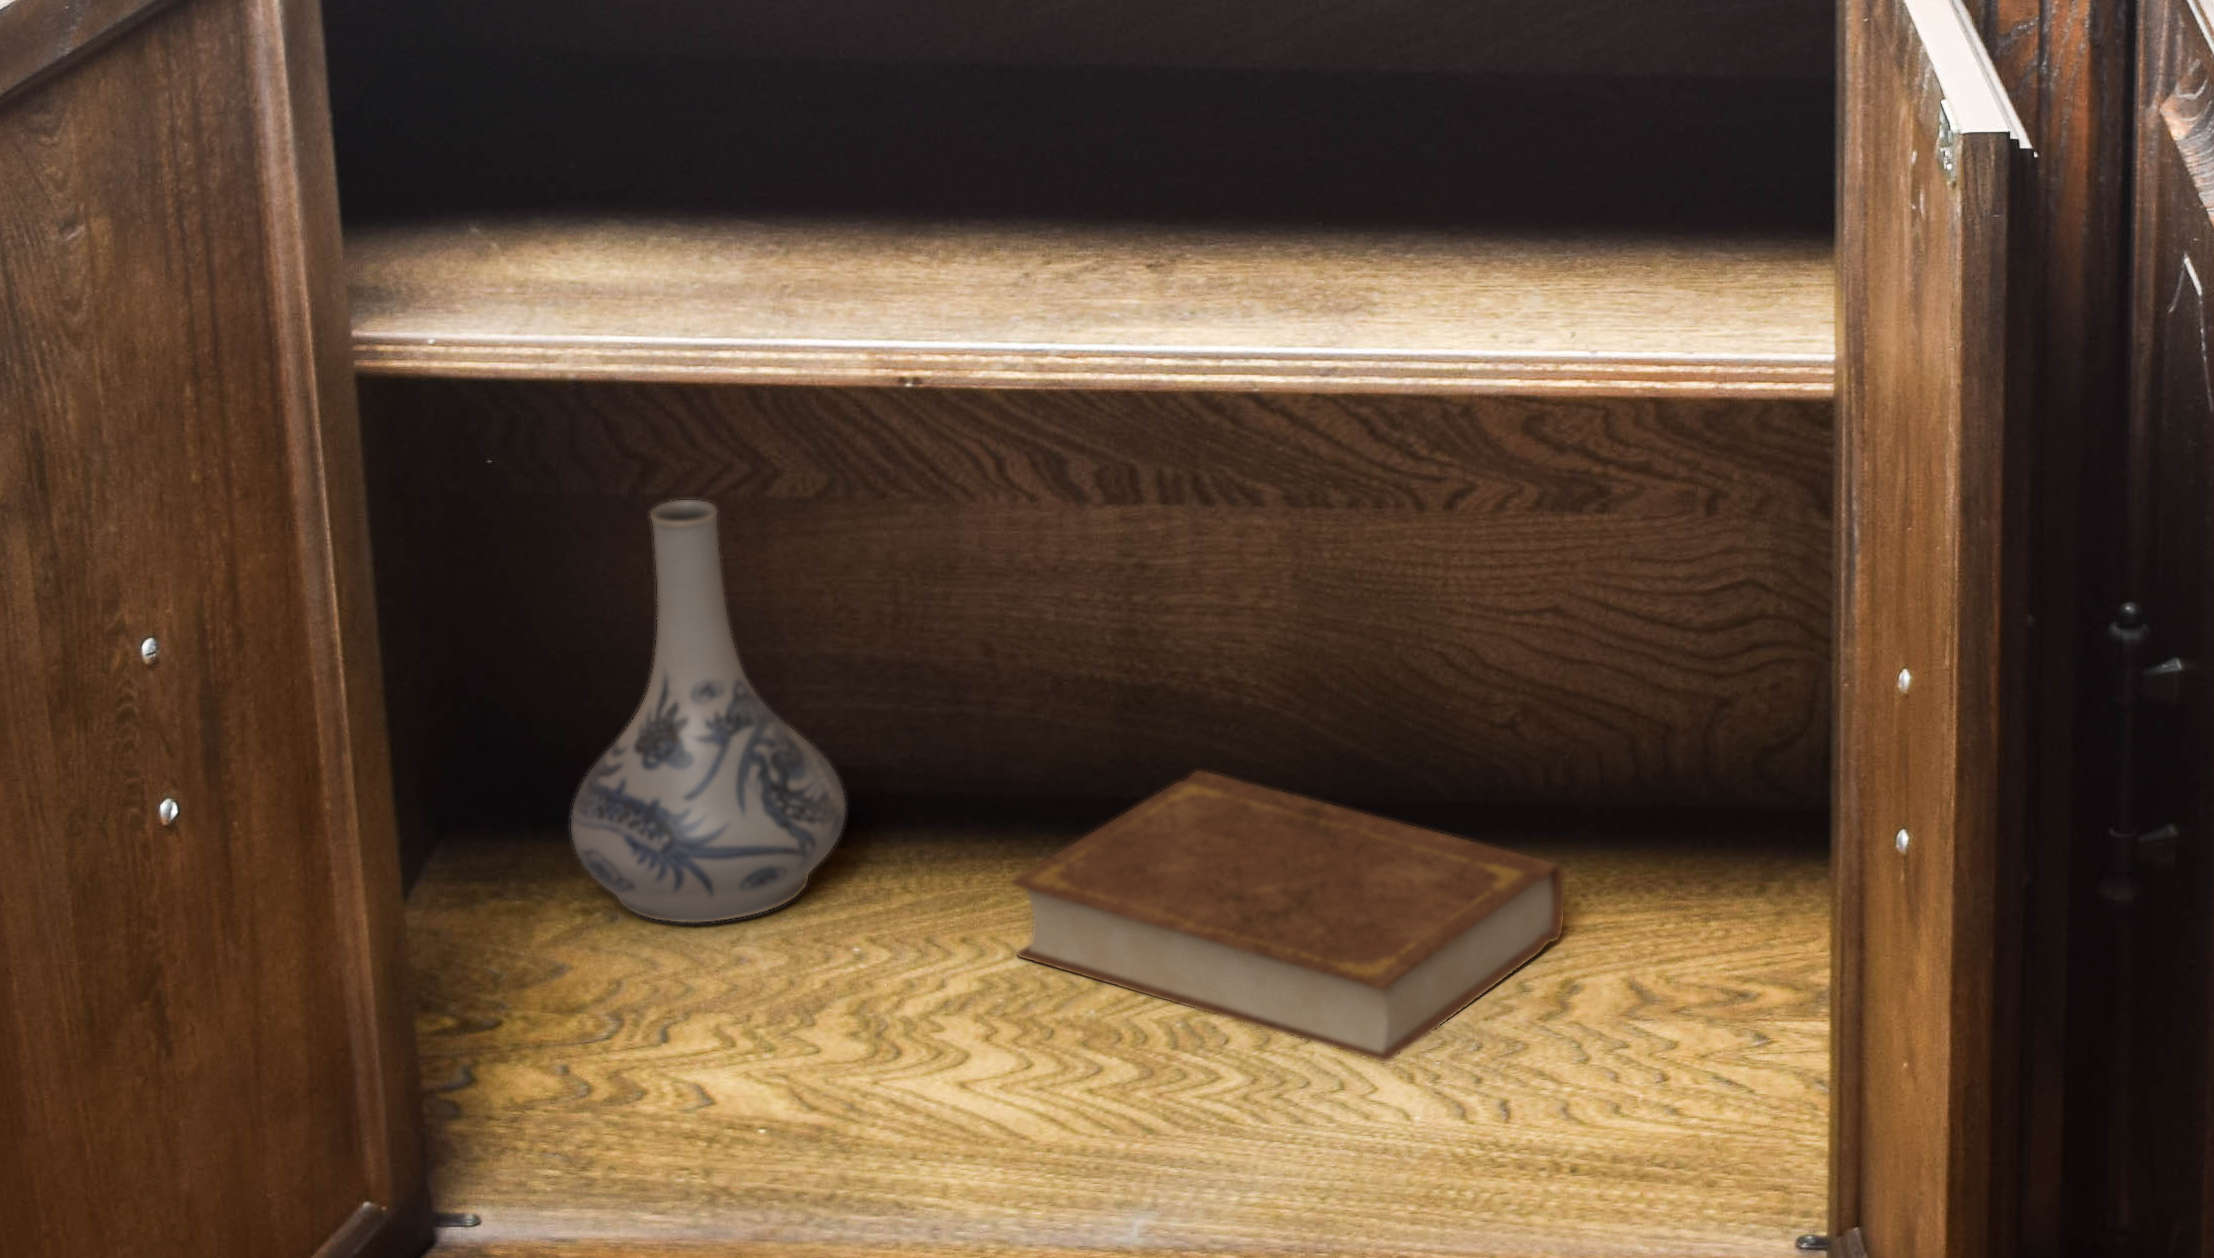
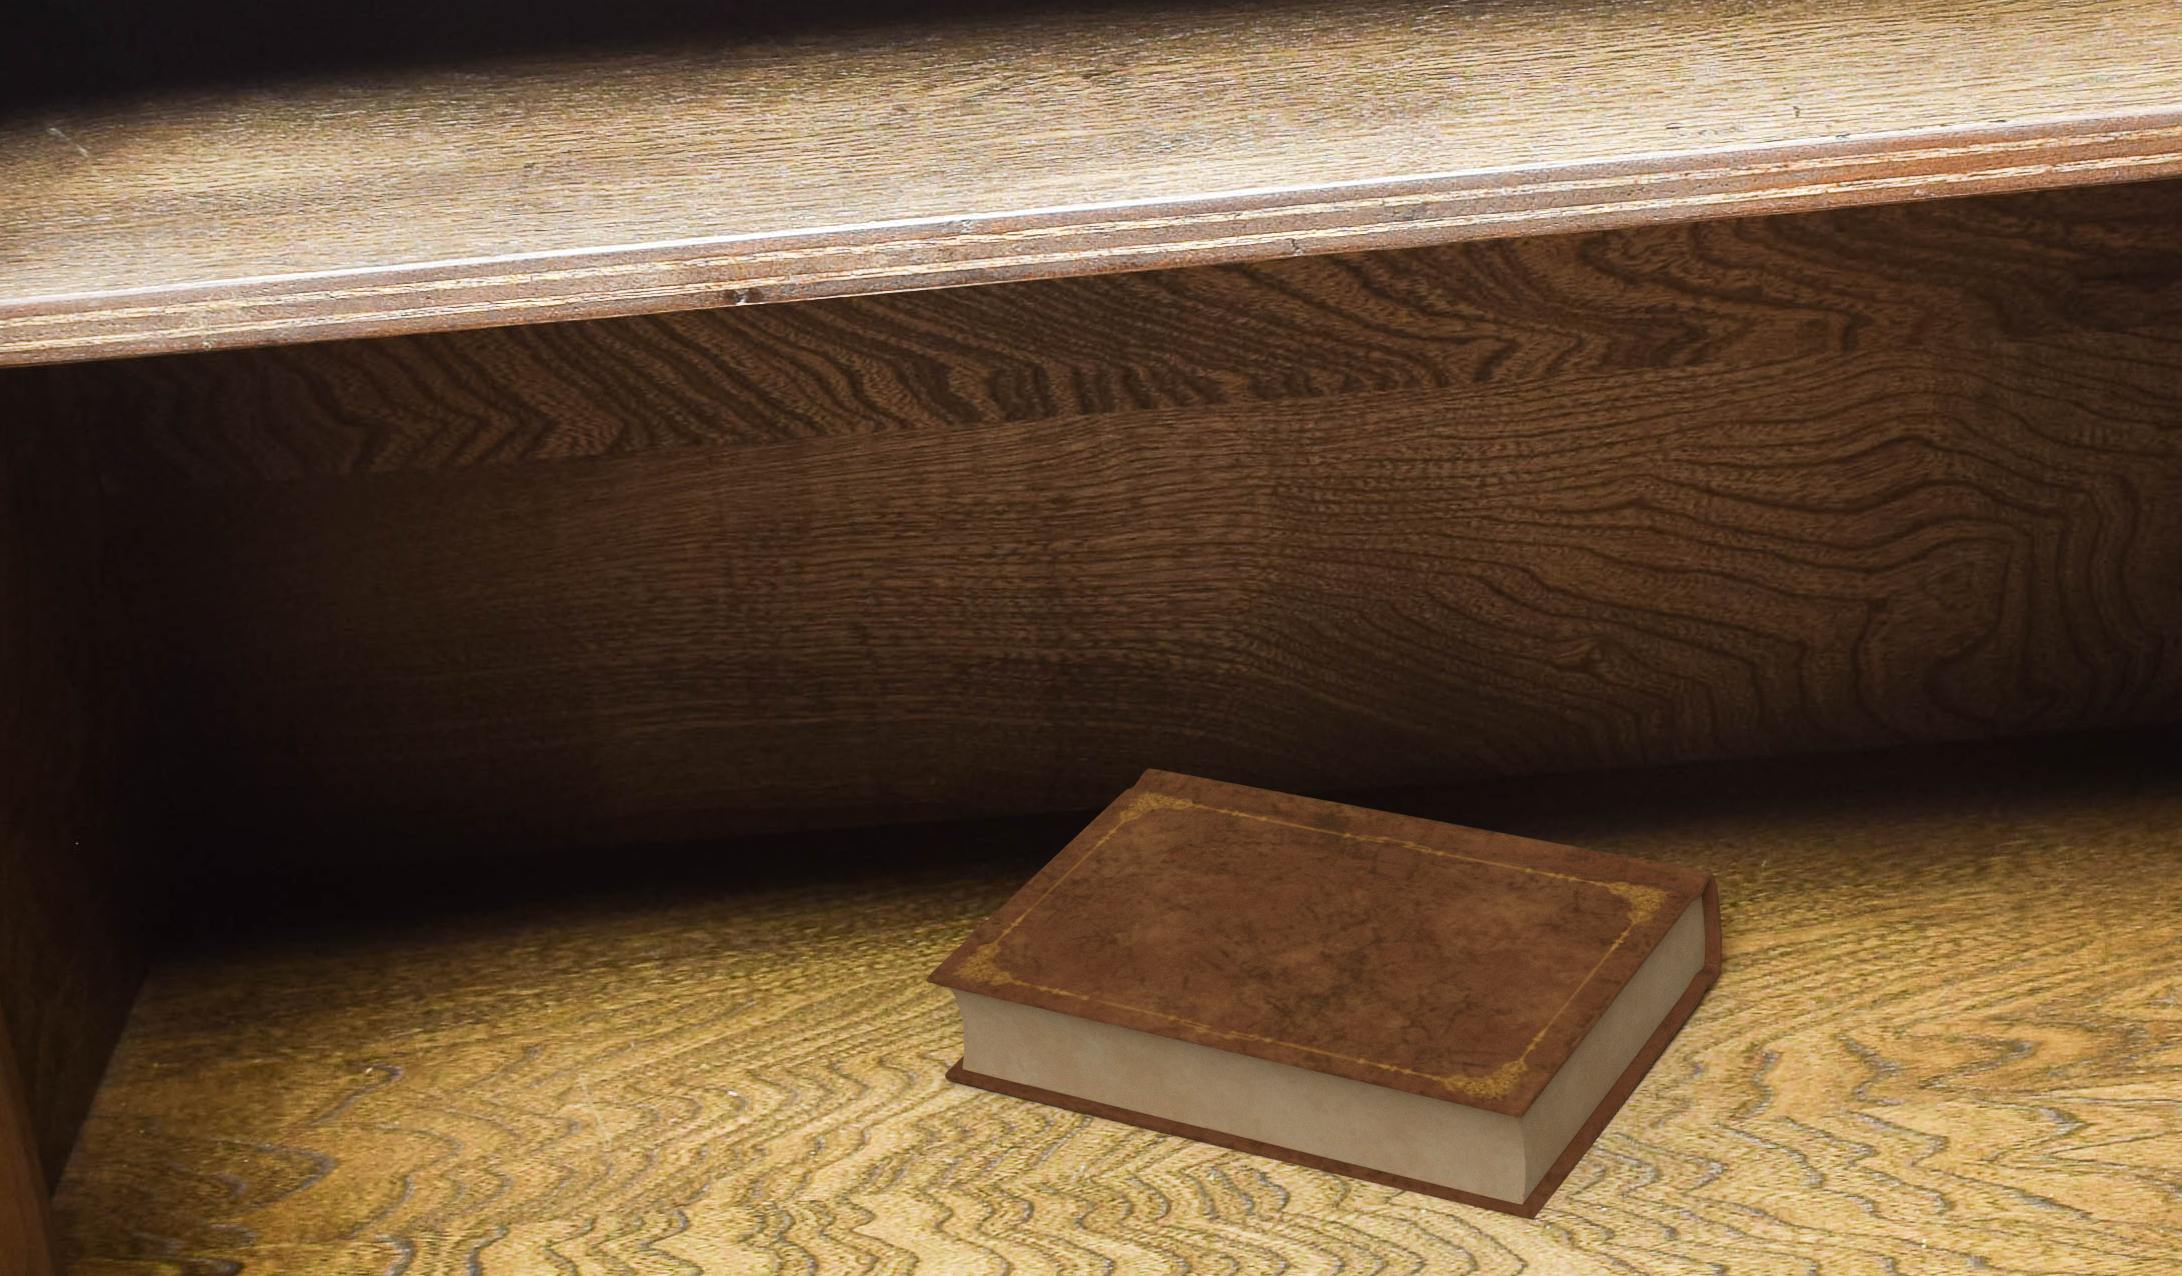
decorative vase: present [571,500,845,923] -> none [305,475,675,1068]

